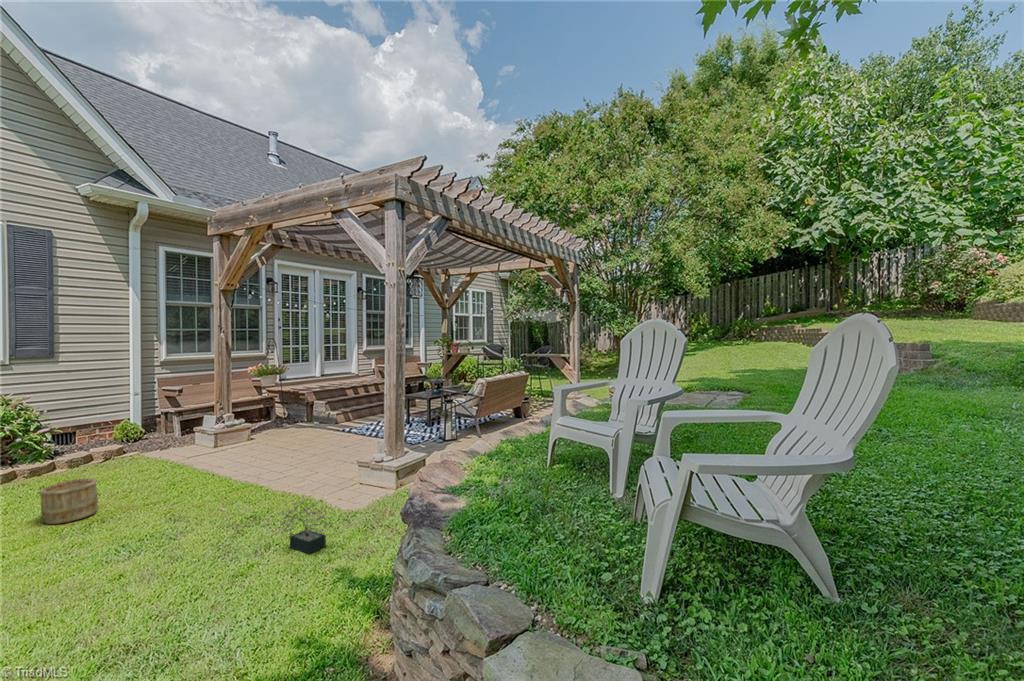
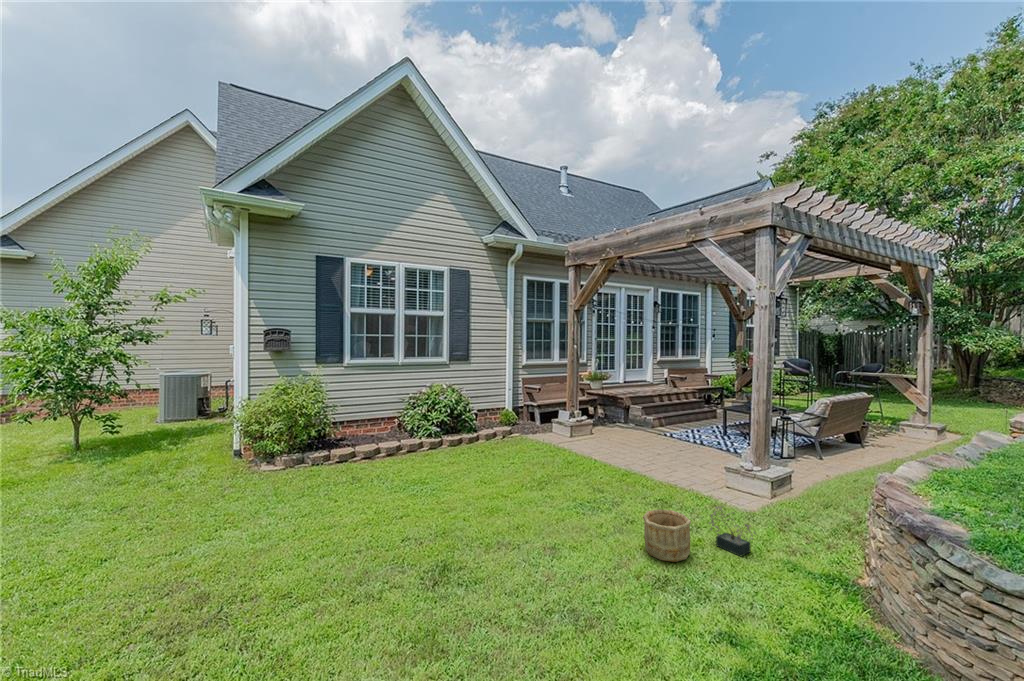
wooden bucket: present [38,478,98,524] -> present [643,509,691,562]

